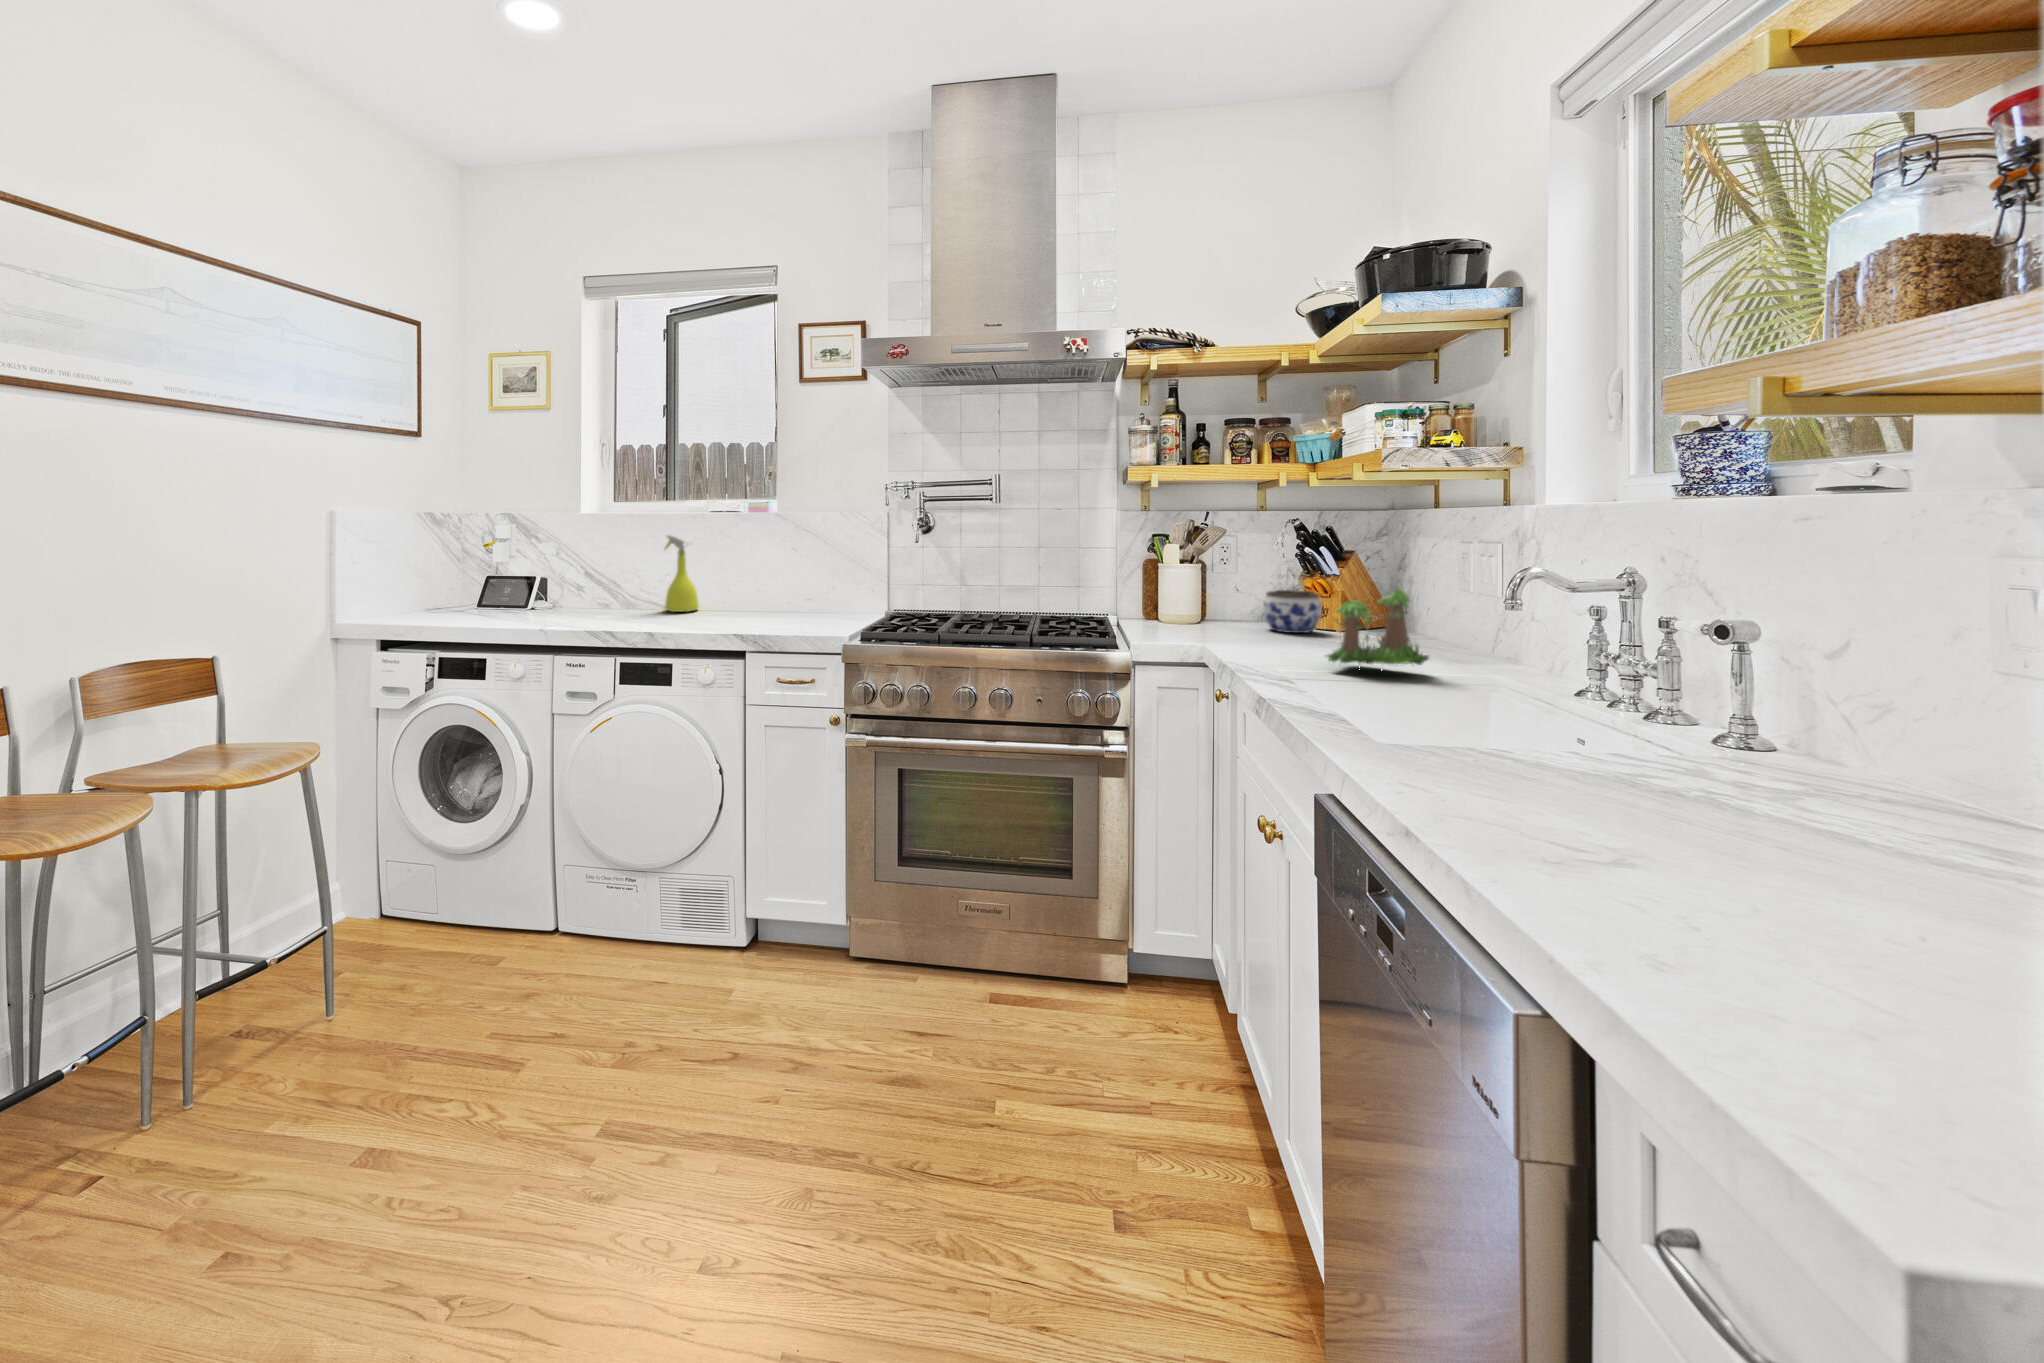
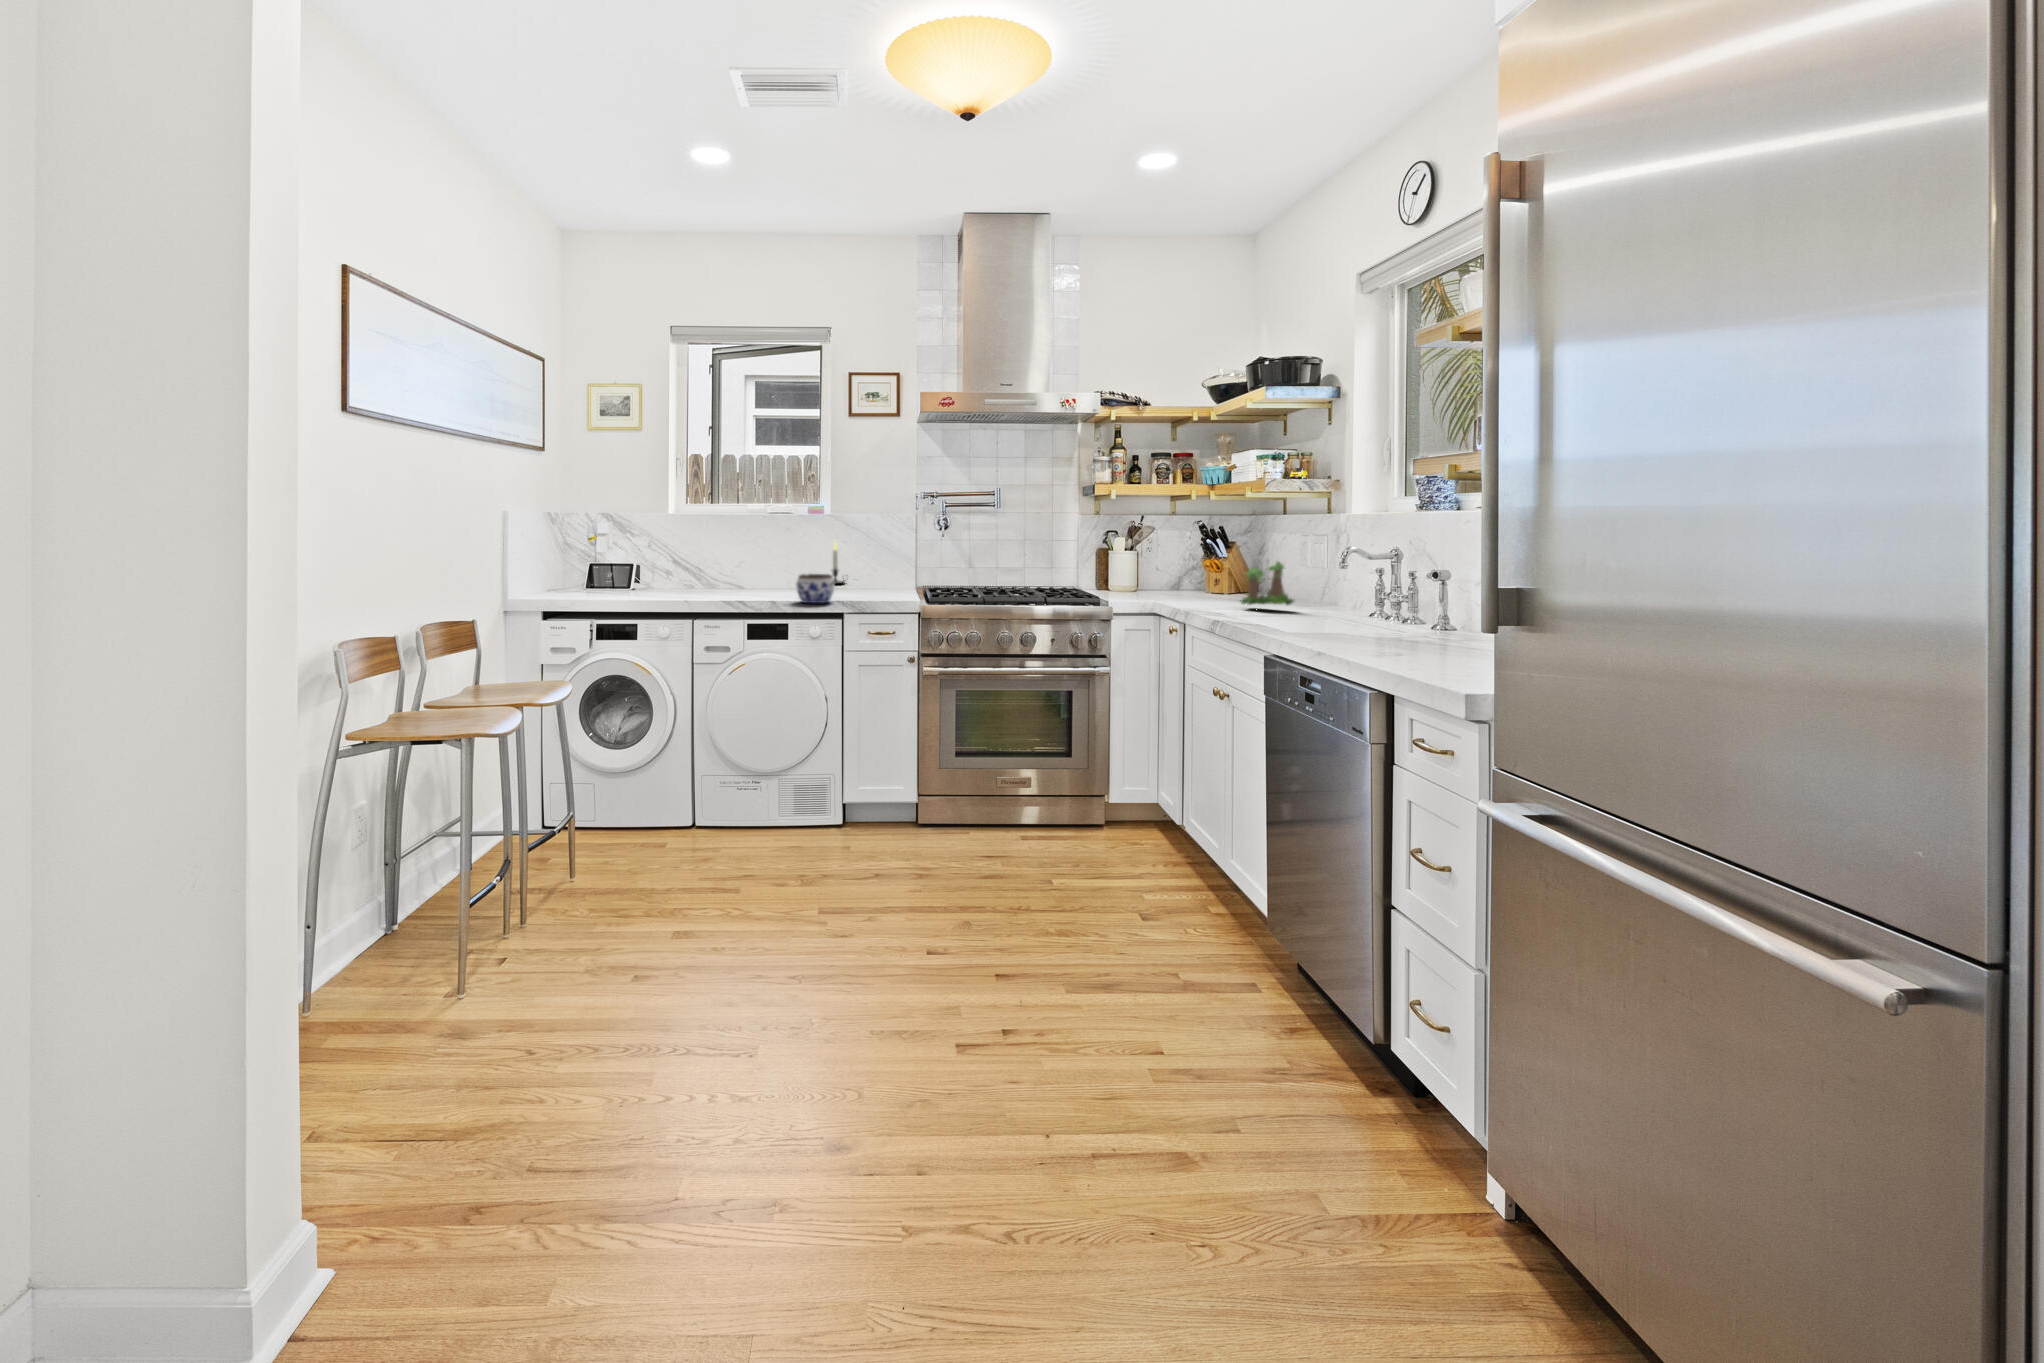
spray bottle: present [665,536,699,612] -> none [751,530,778,589]
candle: none [770,545,803,604] -> present [832,544,844,584]
jar: present [1263,590,1322,633] -> present [796,574,835,603]

